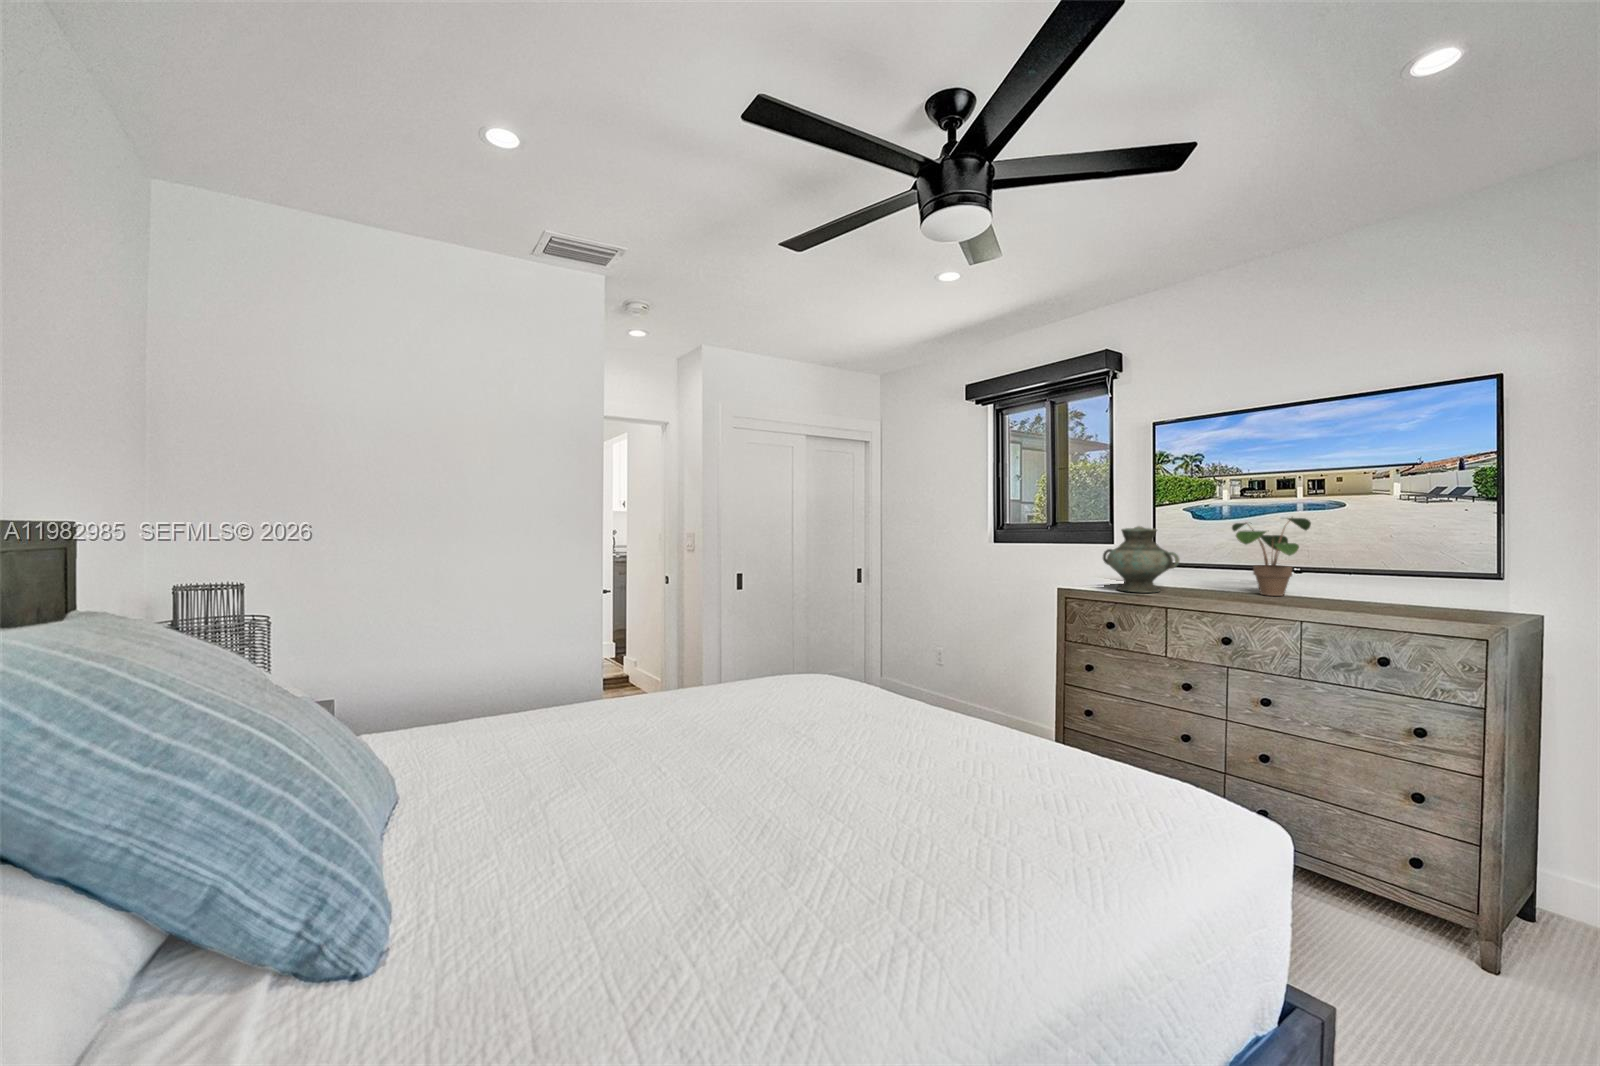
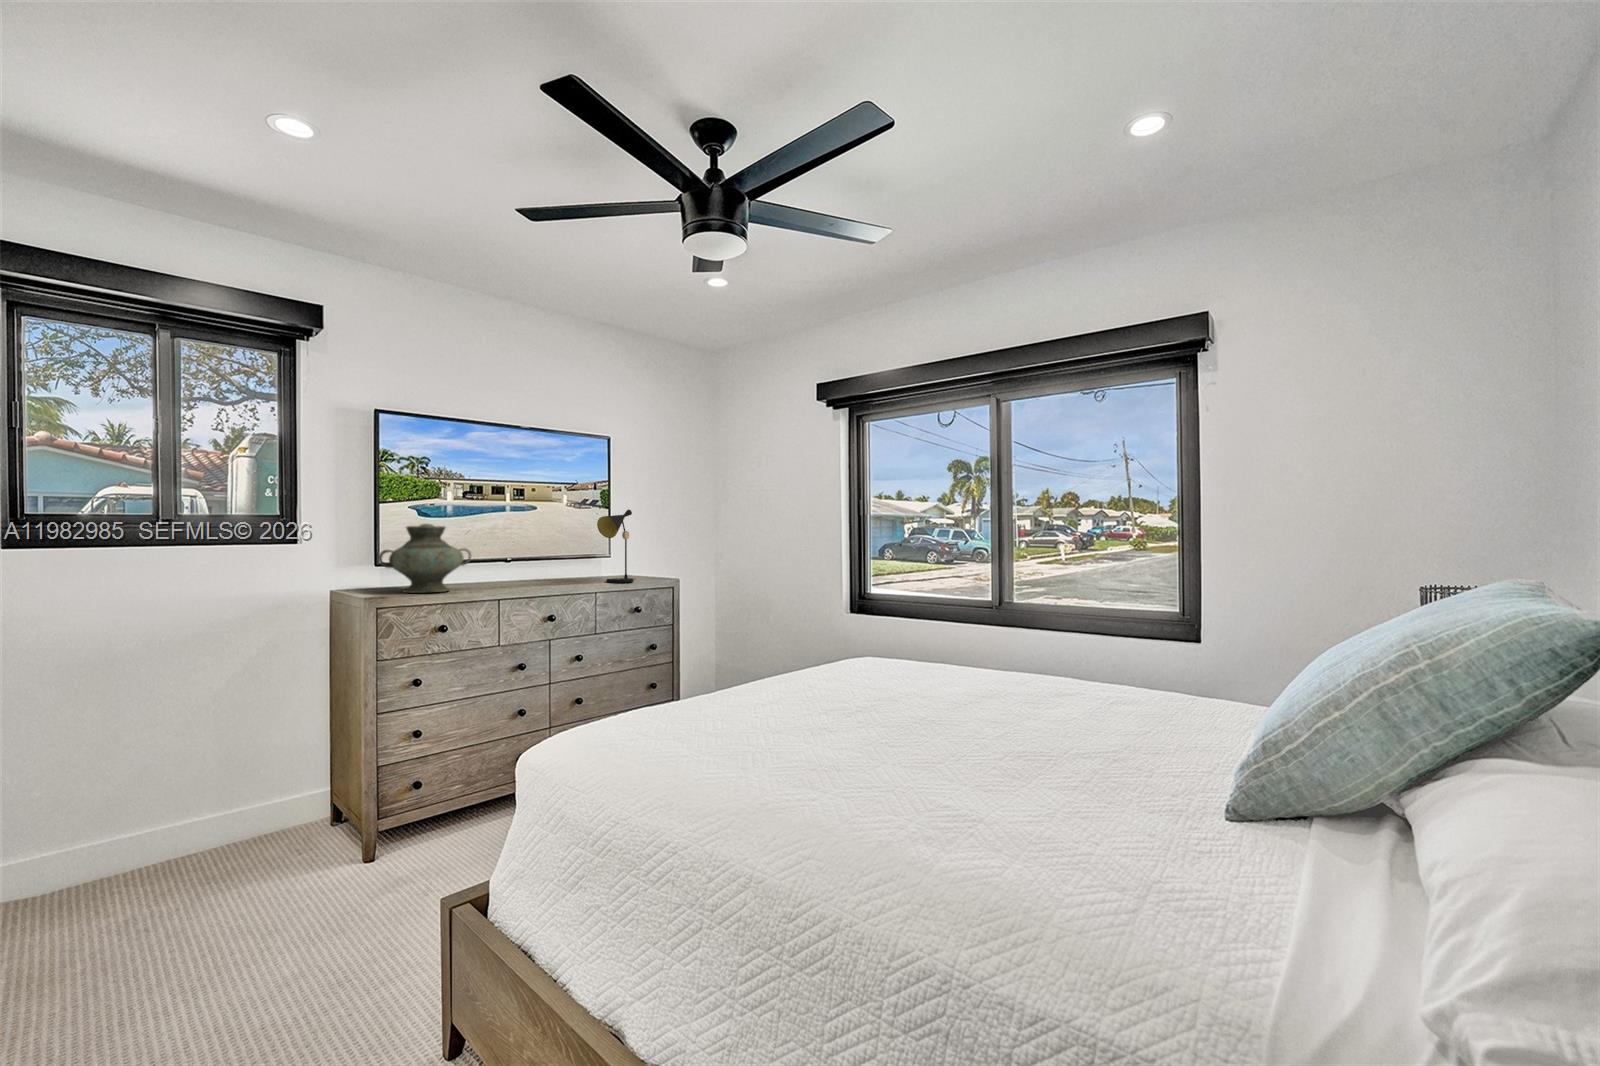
table lamp: none [1361,506,1468,618] -> present [597,510,634,583]
potted plant: present [1232,517,1311,596] -> none [477,517,550,583]

